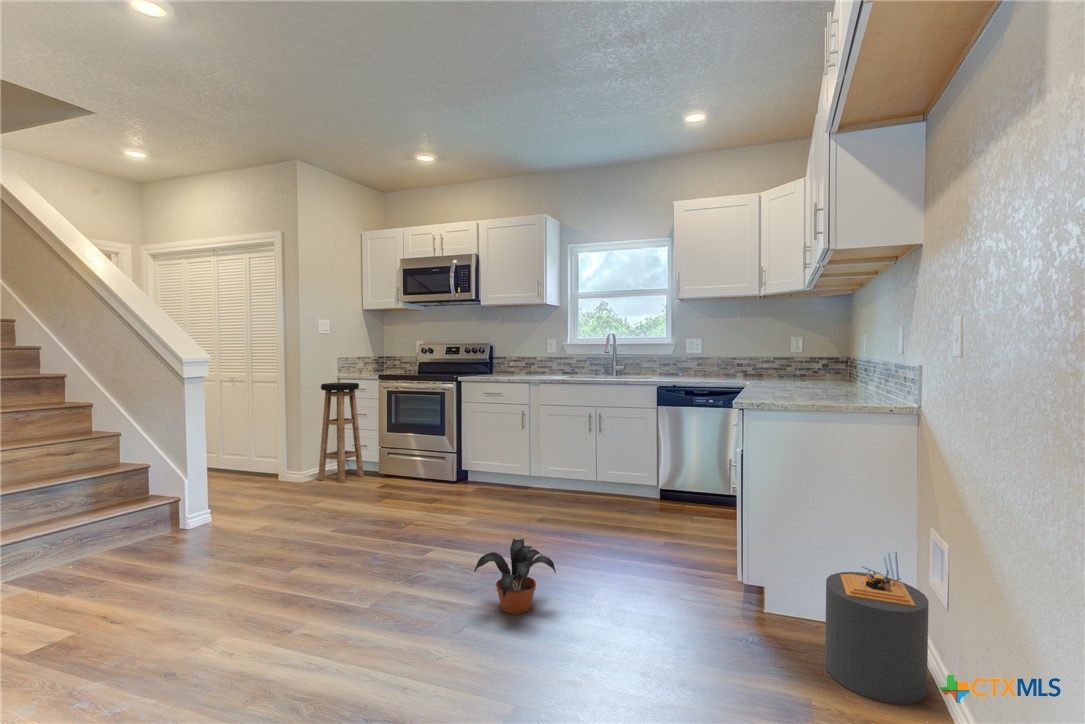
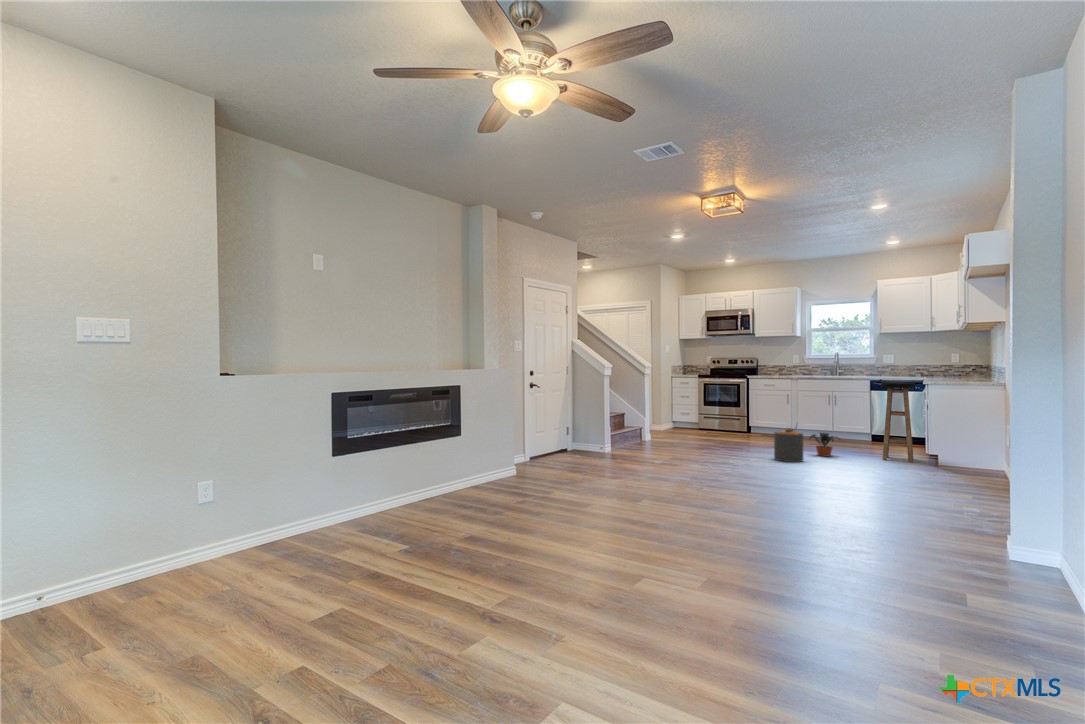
bar stool: present [318,383,364,483] -> present [881,382,915,462]
trash can: present [825,552,929,704] -> present [774,424,803,462]

